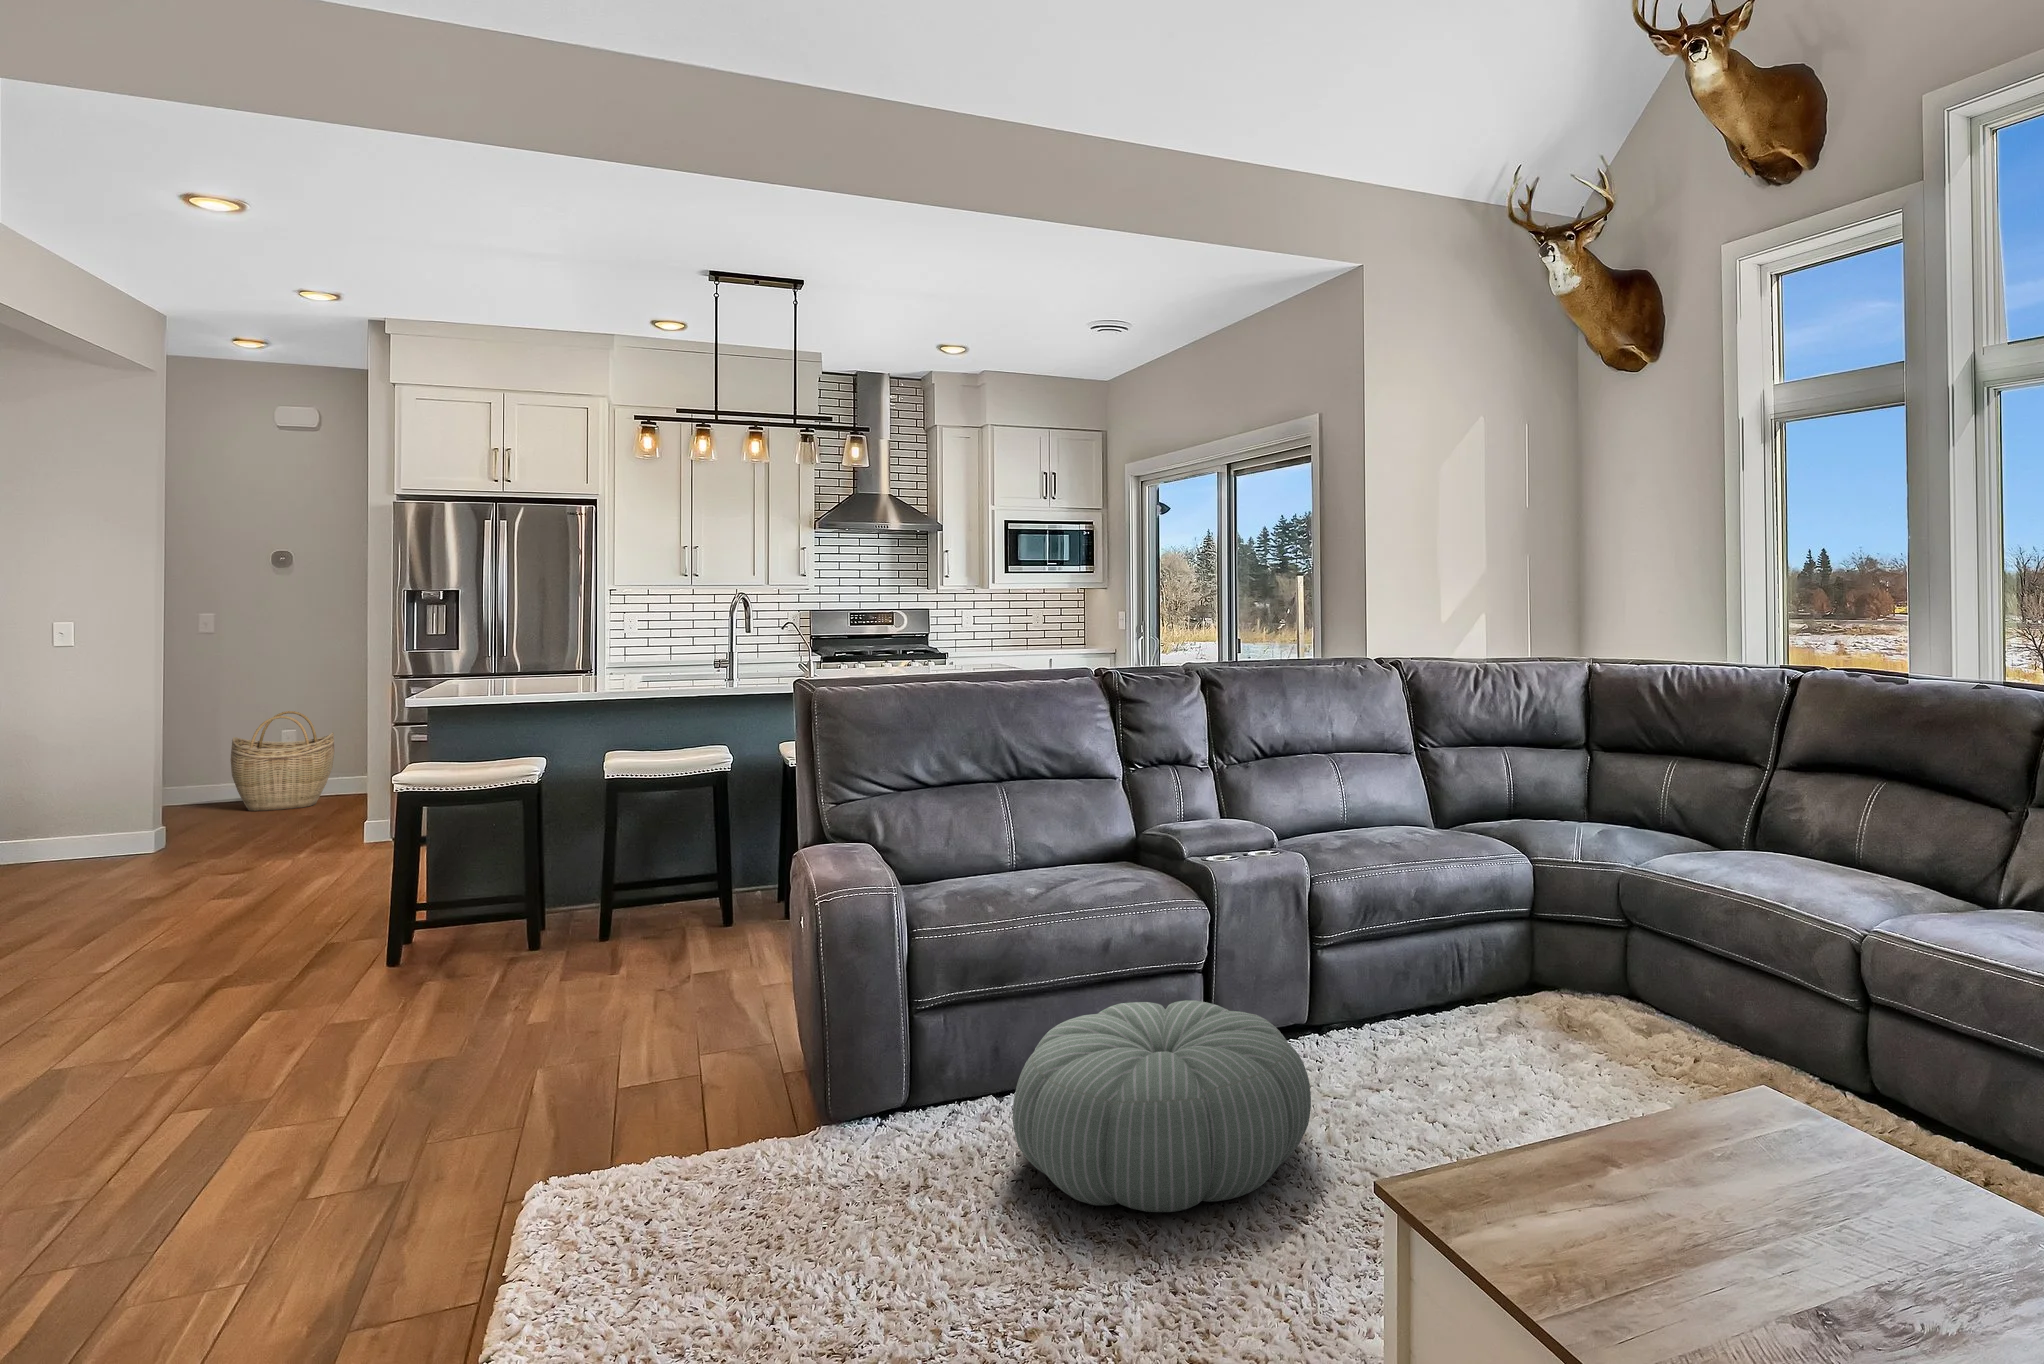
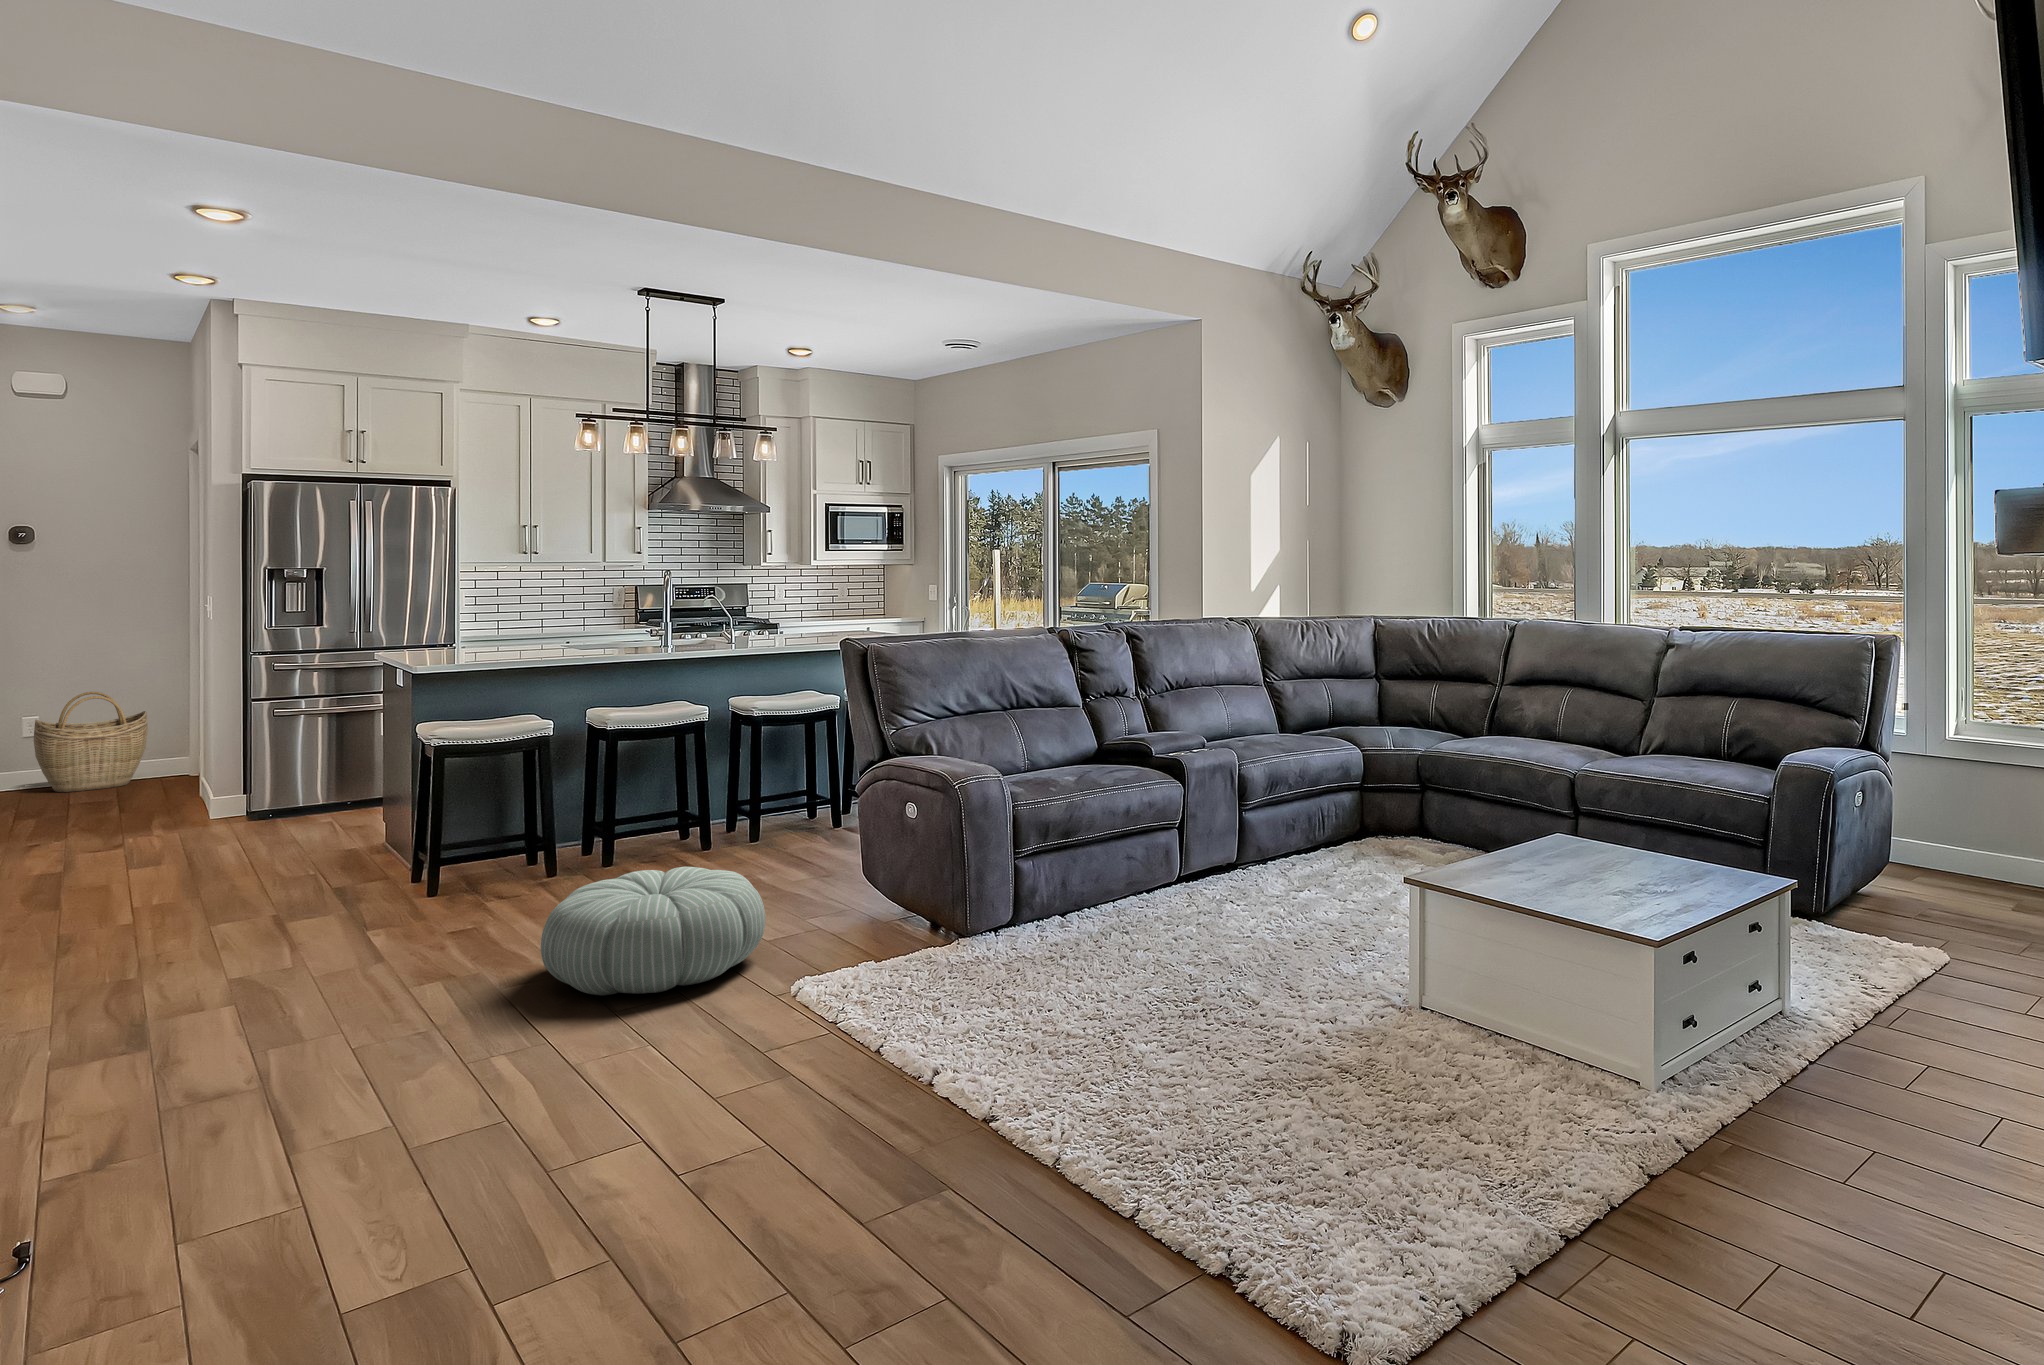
pouf: present [1013,1000,1311,1212] -> present [541,867,765,995]

